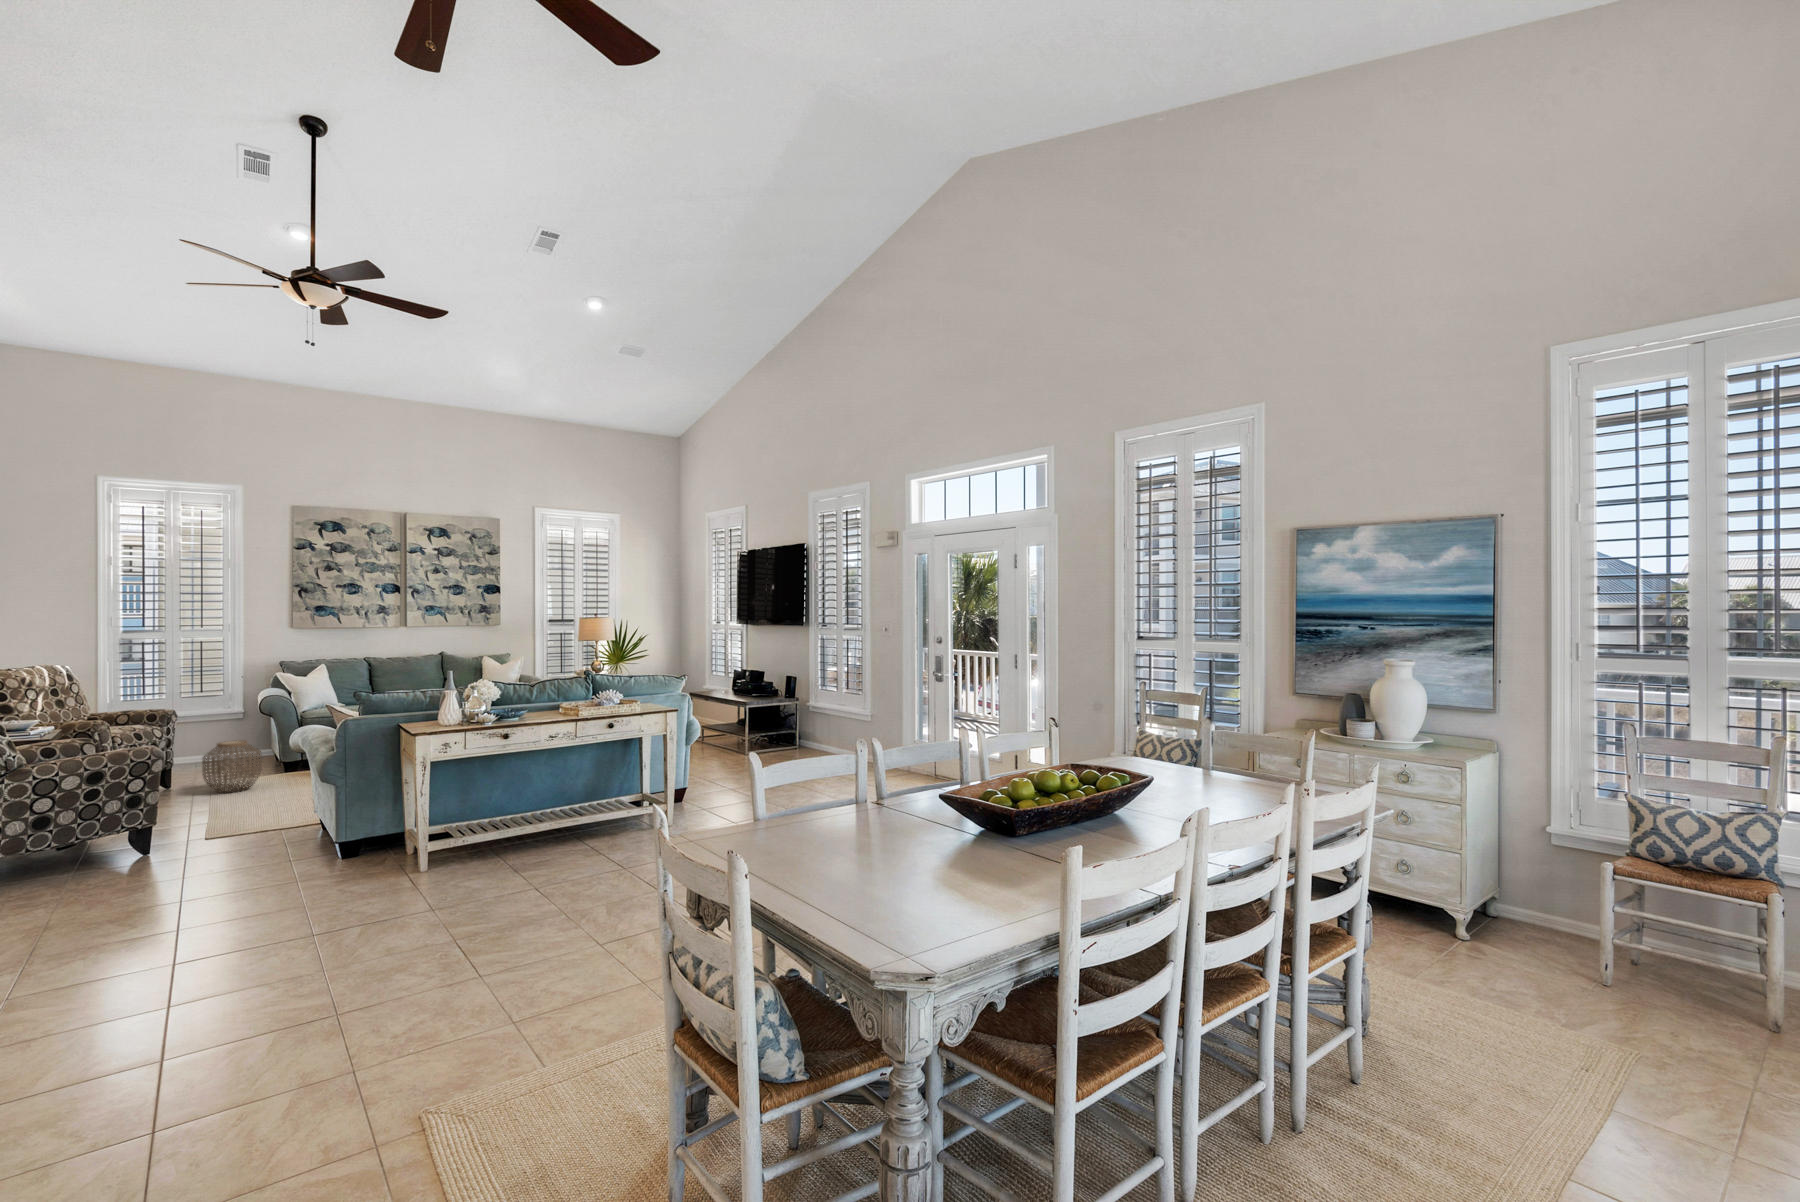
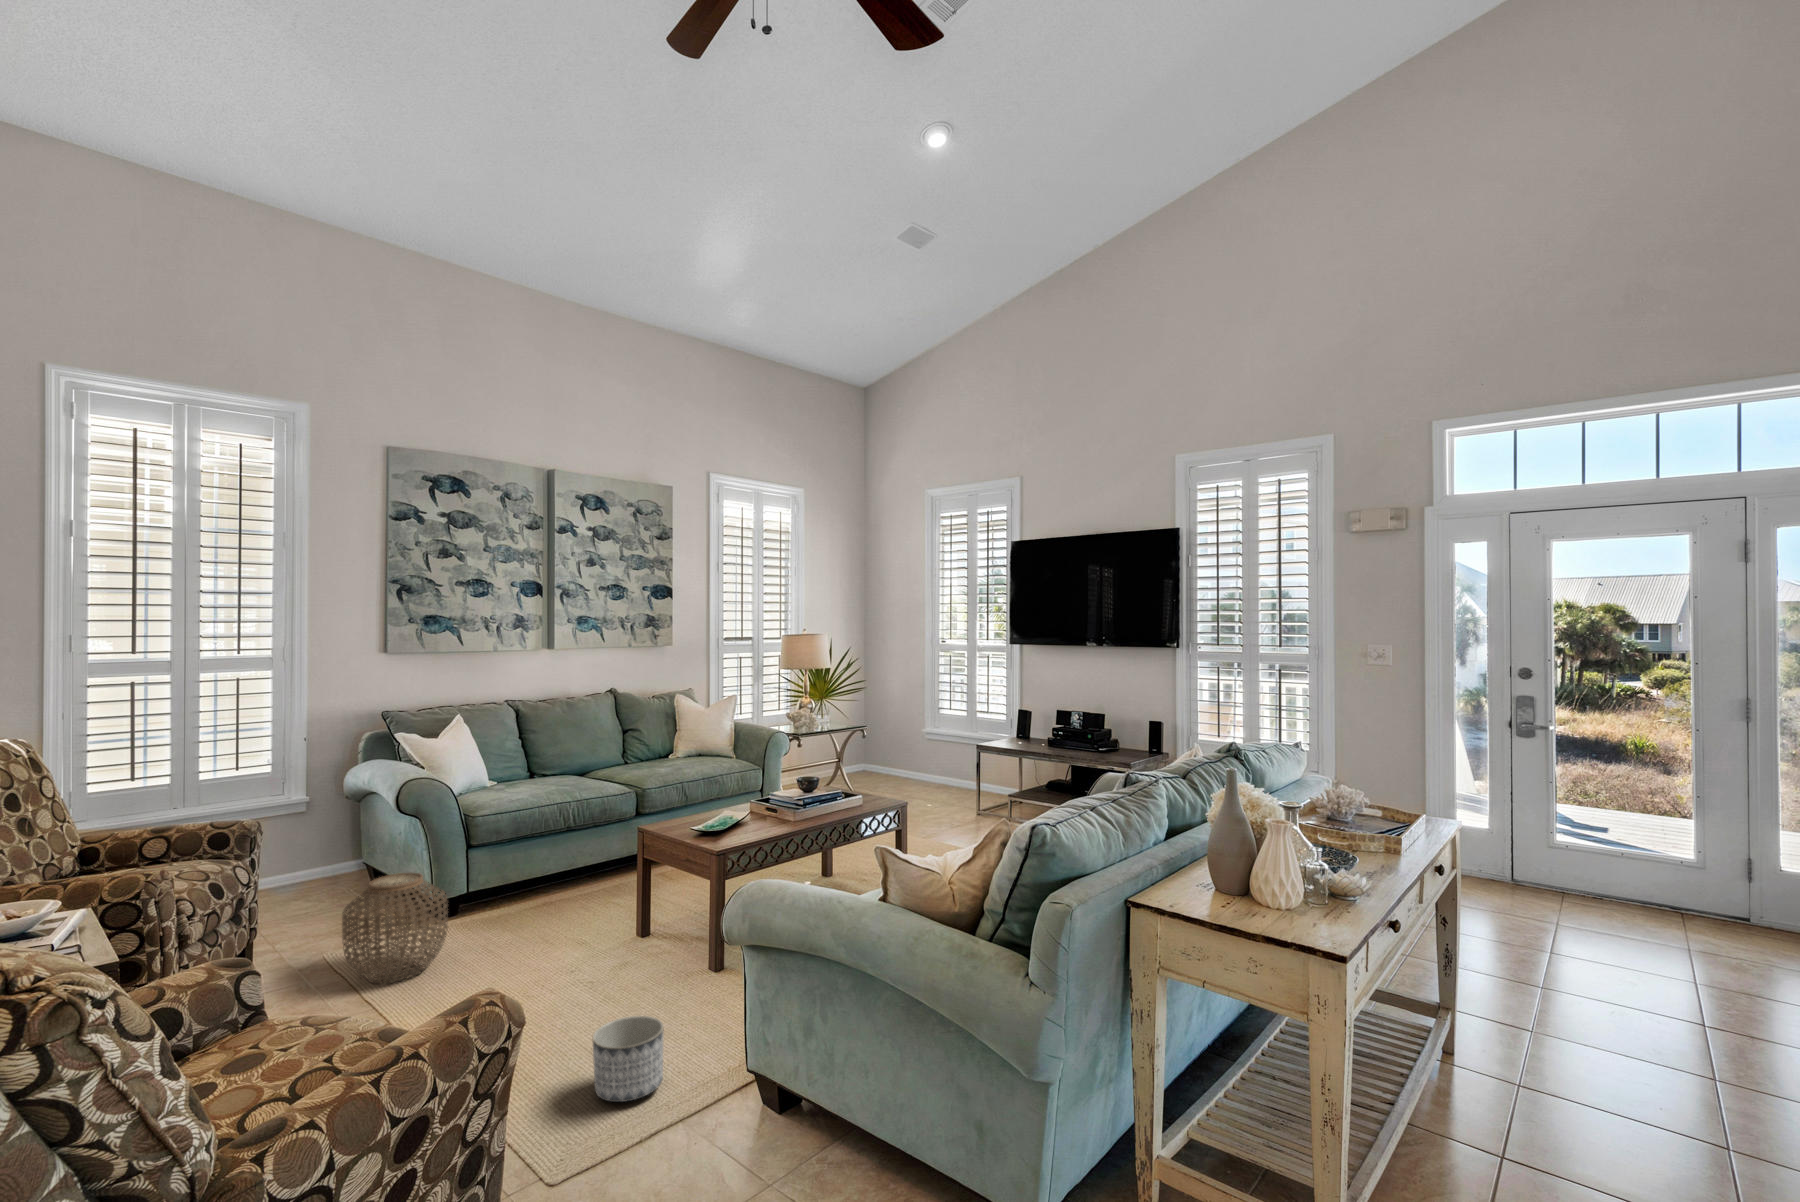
planter: none [244,797,284,829] -> present [593,1016,664,1102]

